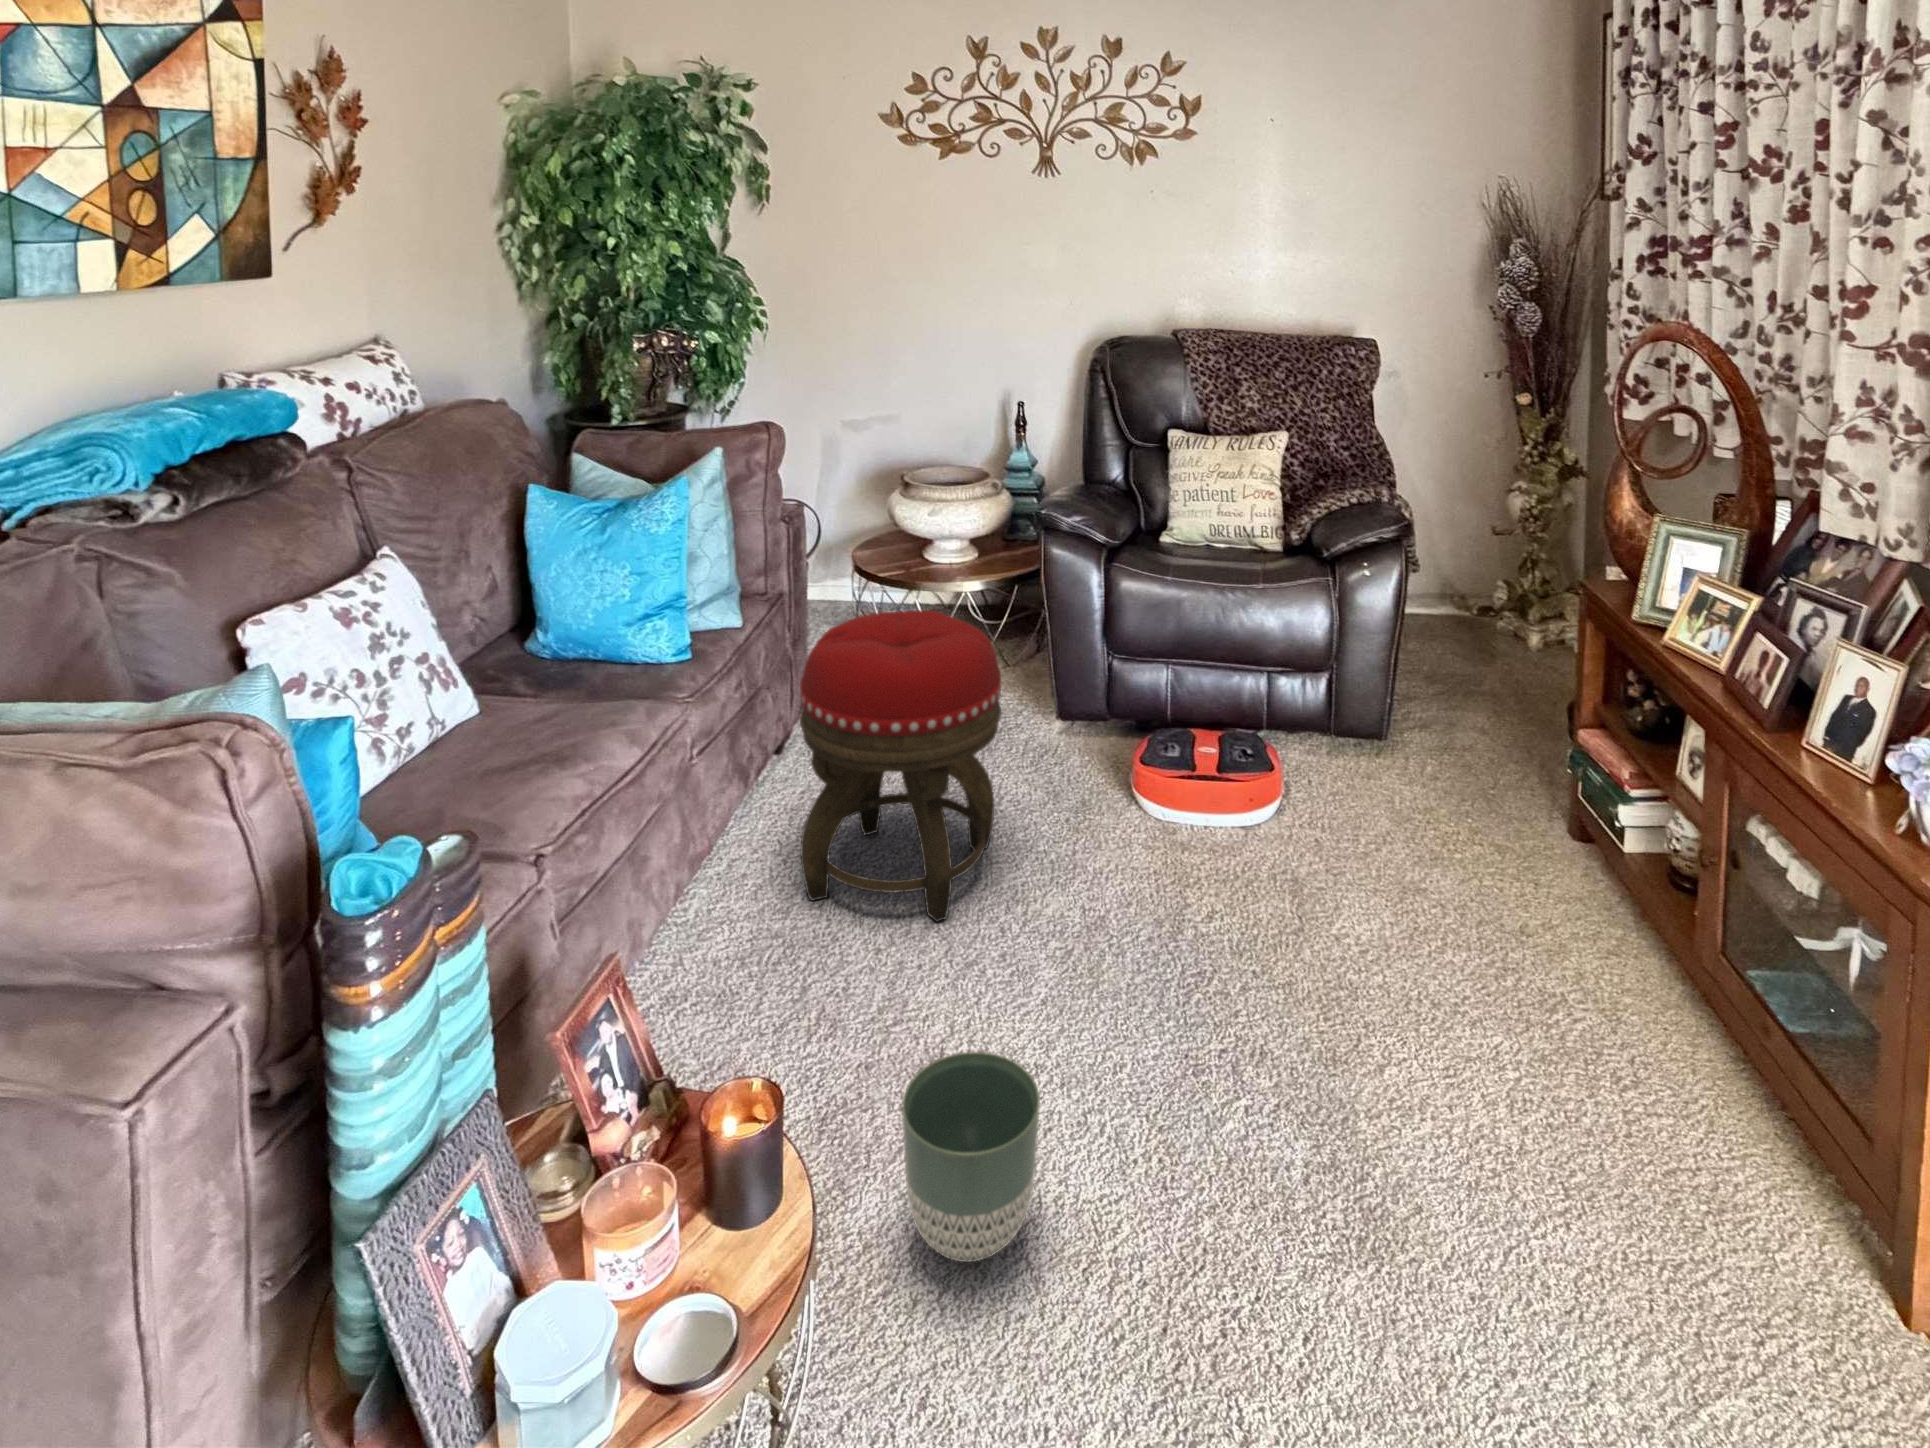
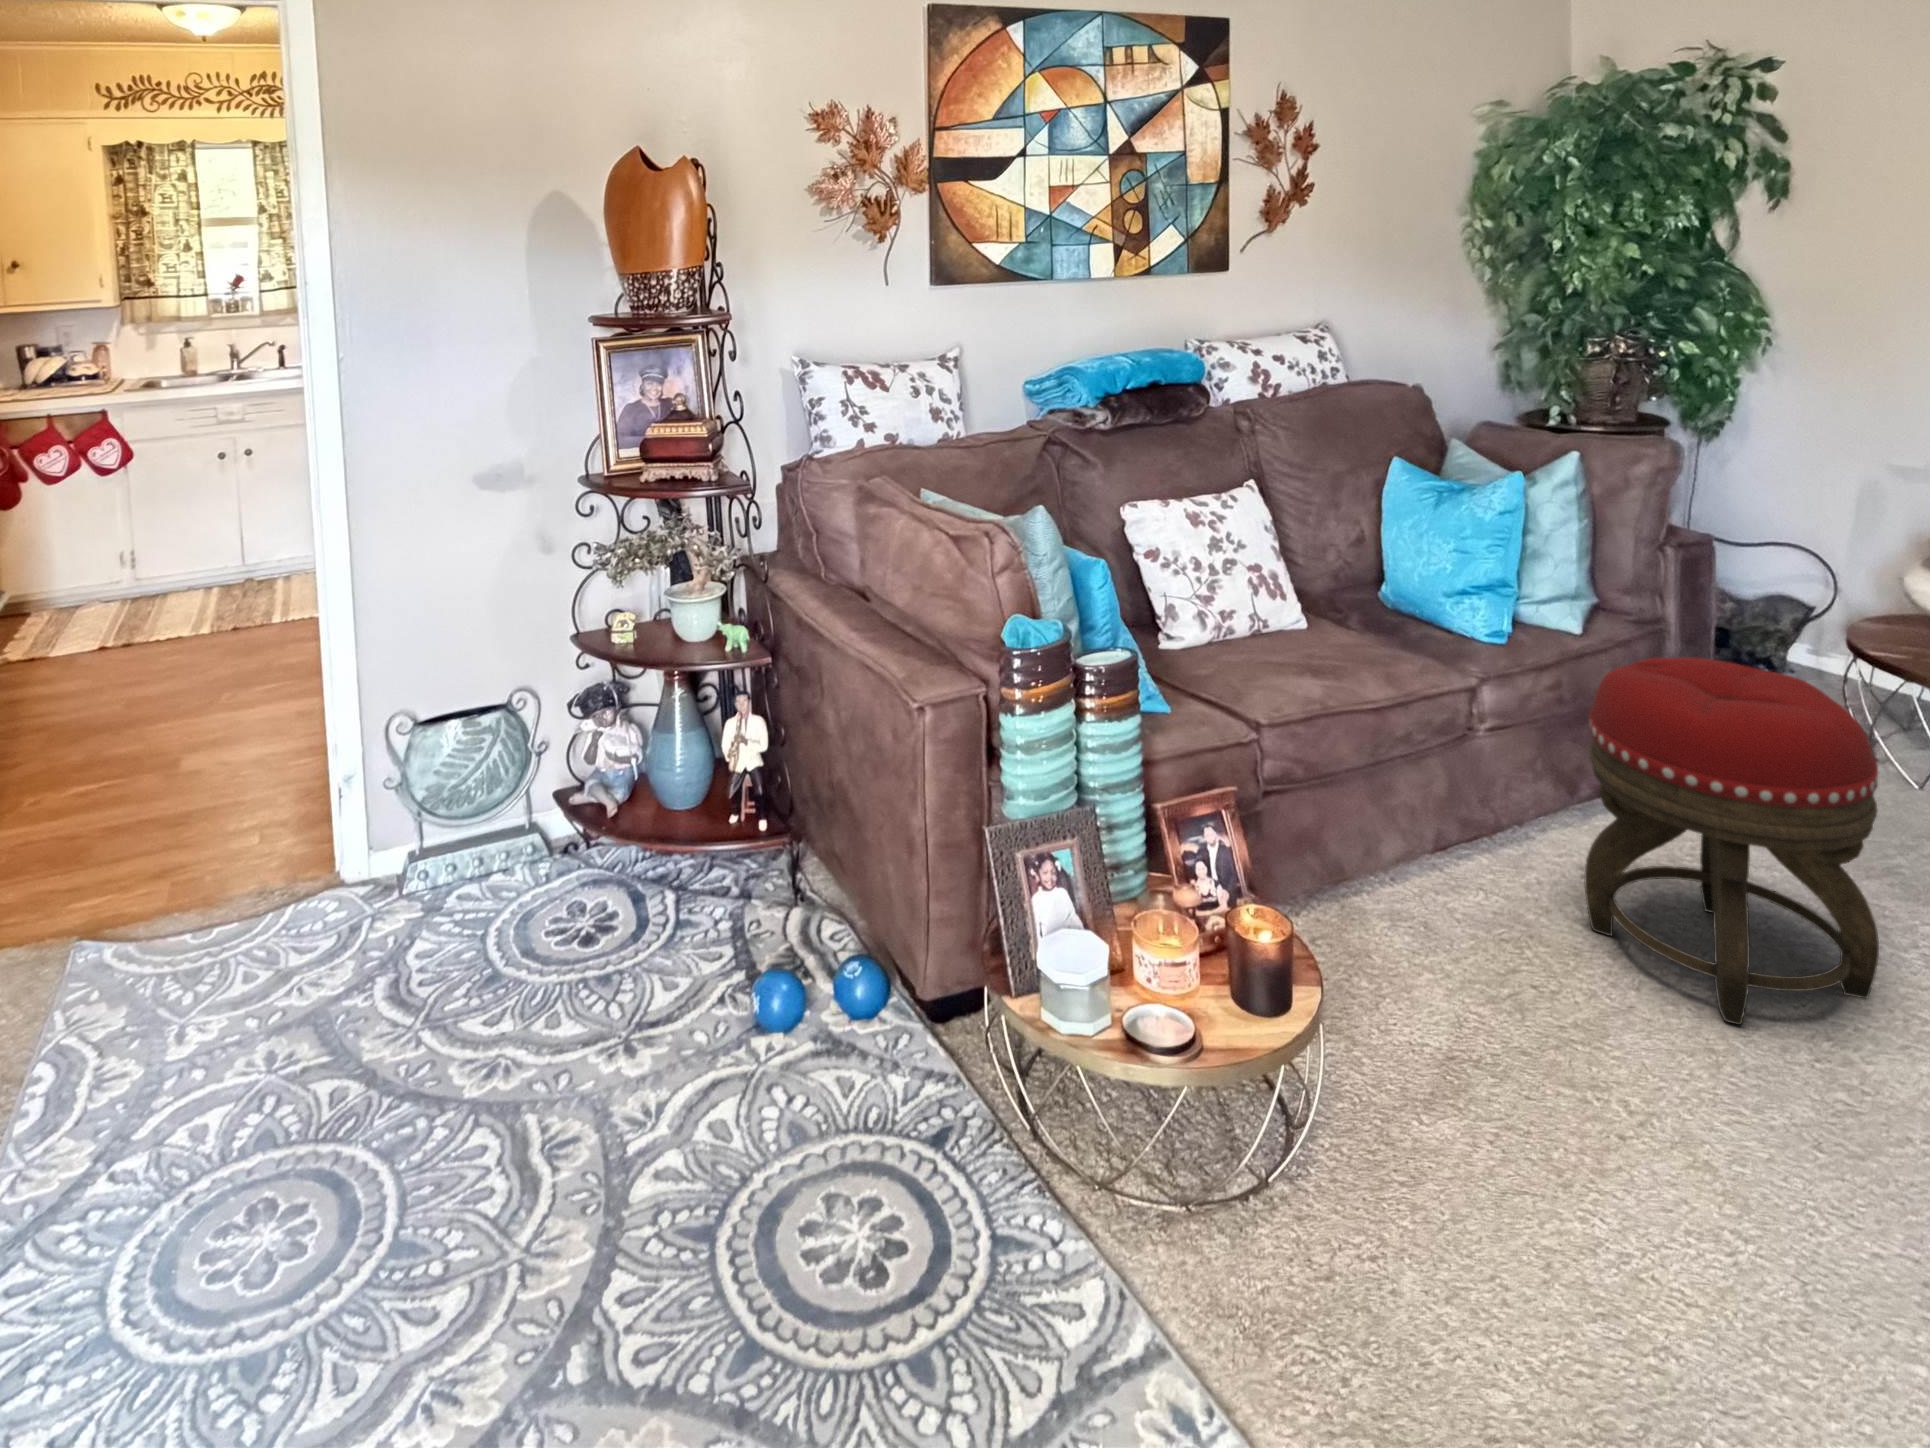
planter: present [902,1052,1040,1262] -> none [1448,1058,1612,1275]

